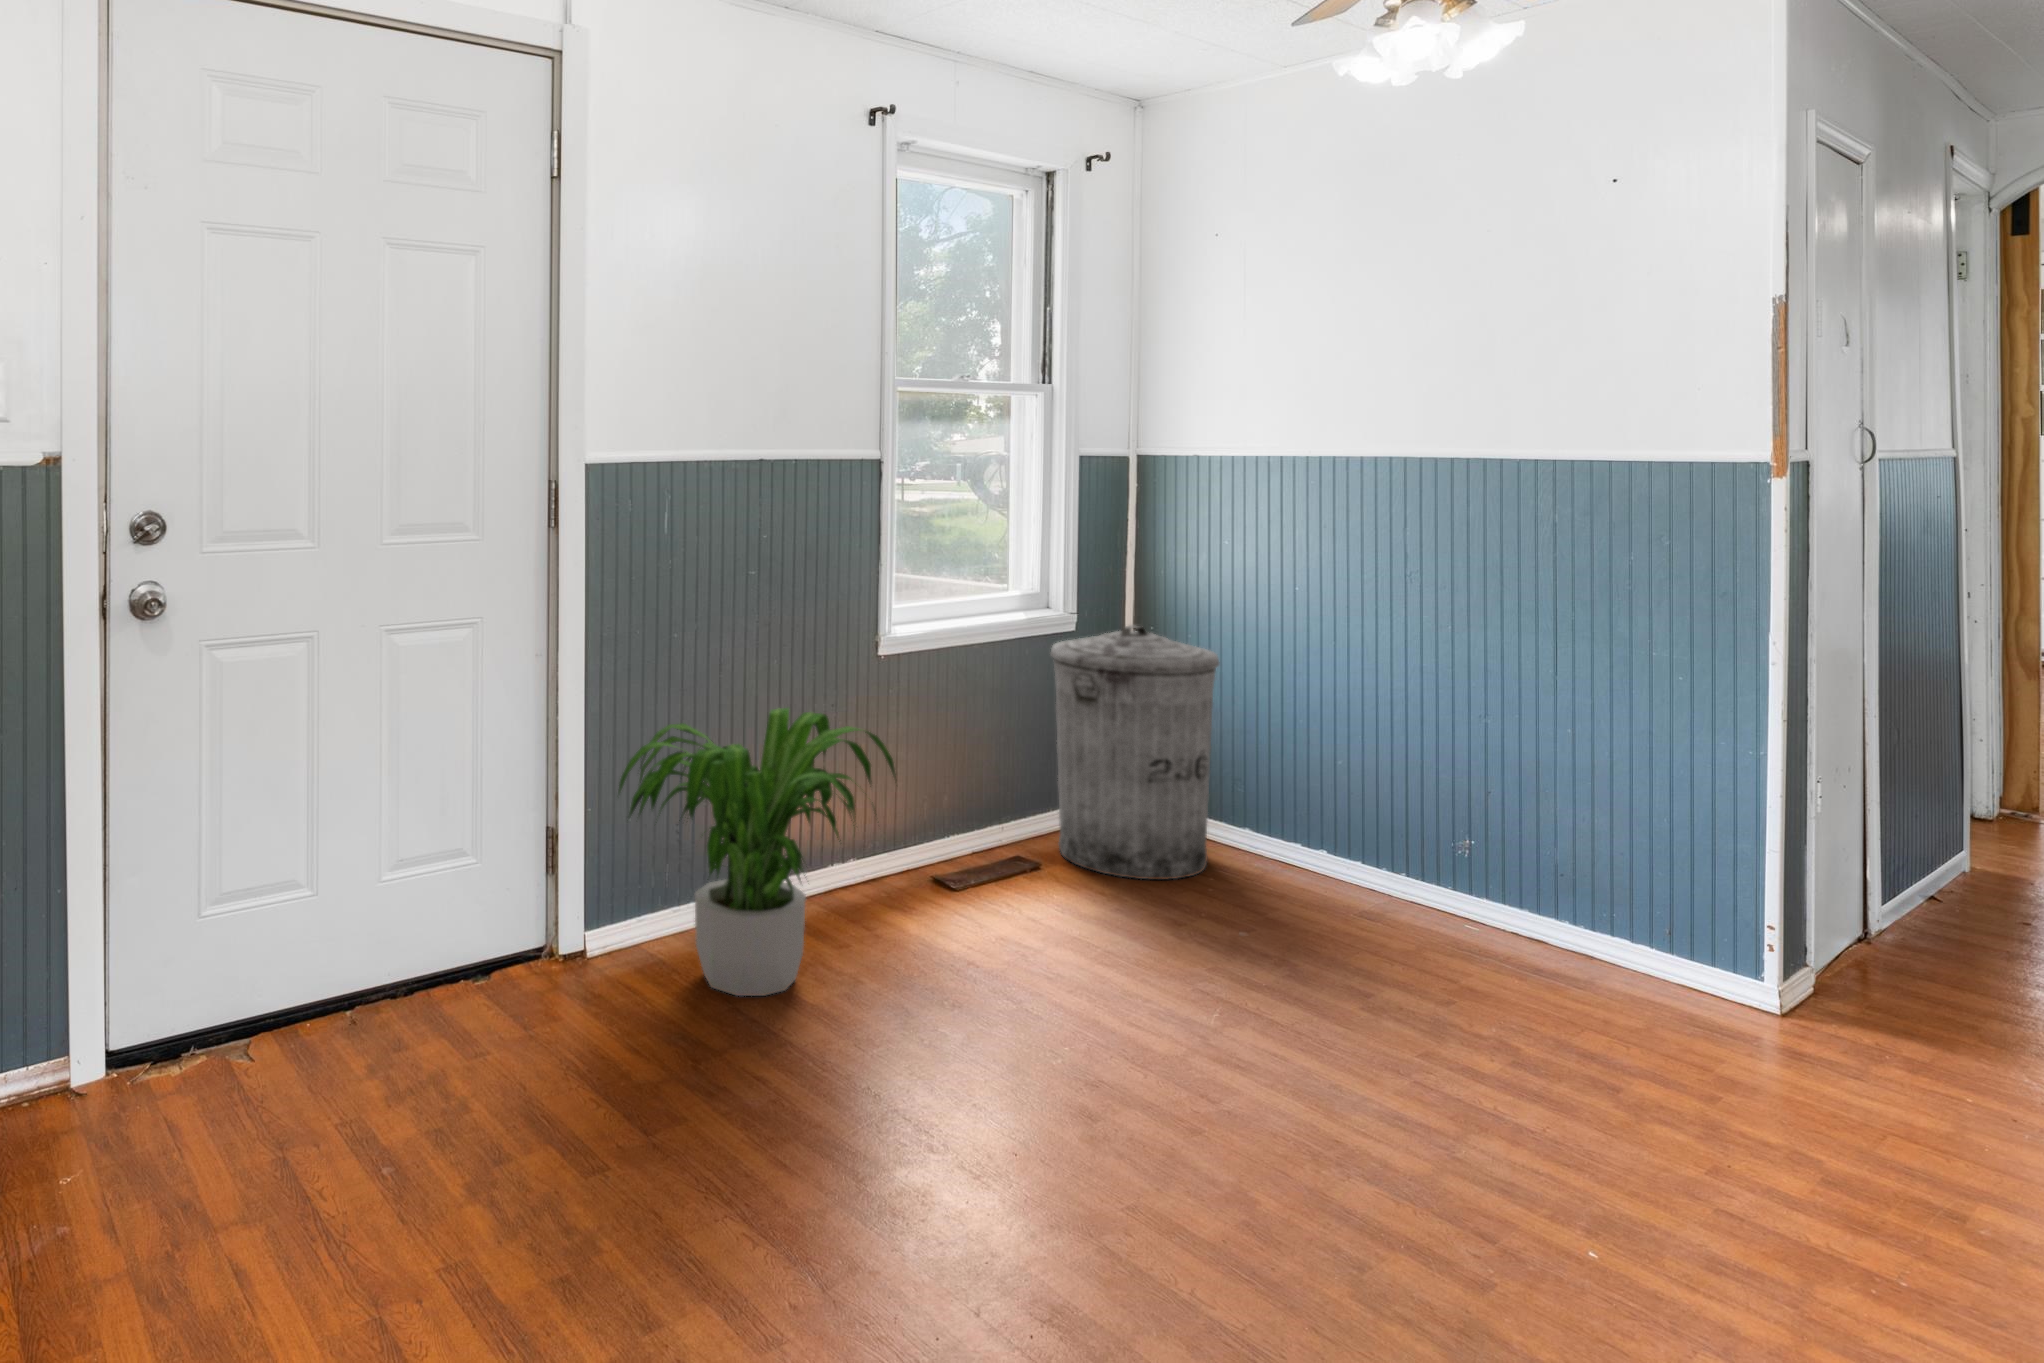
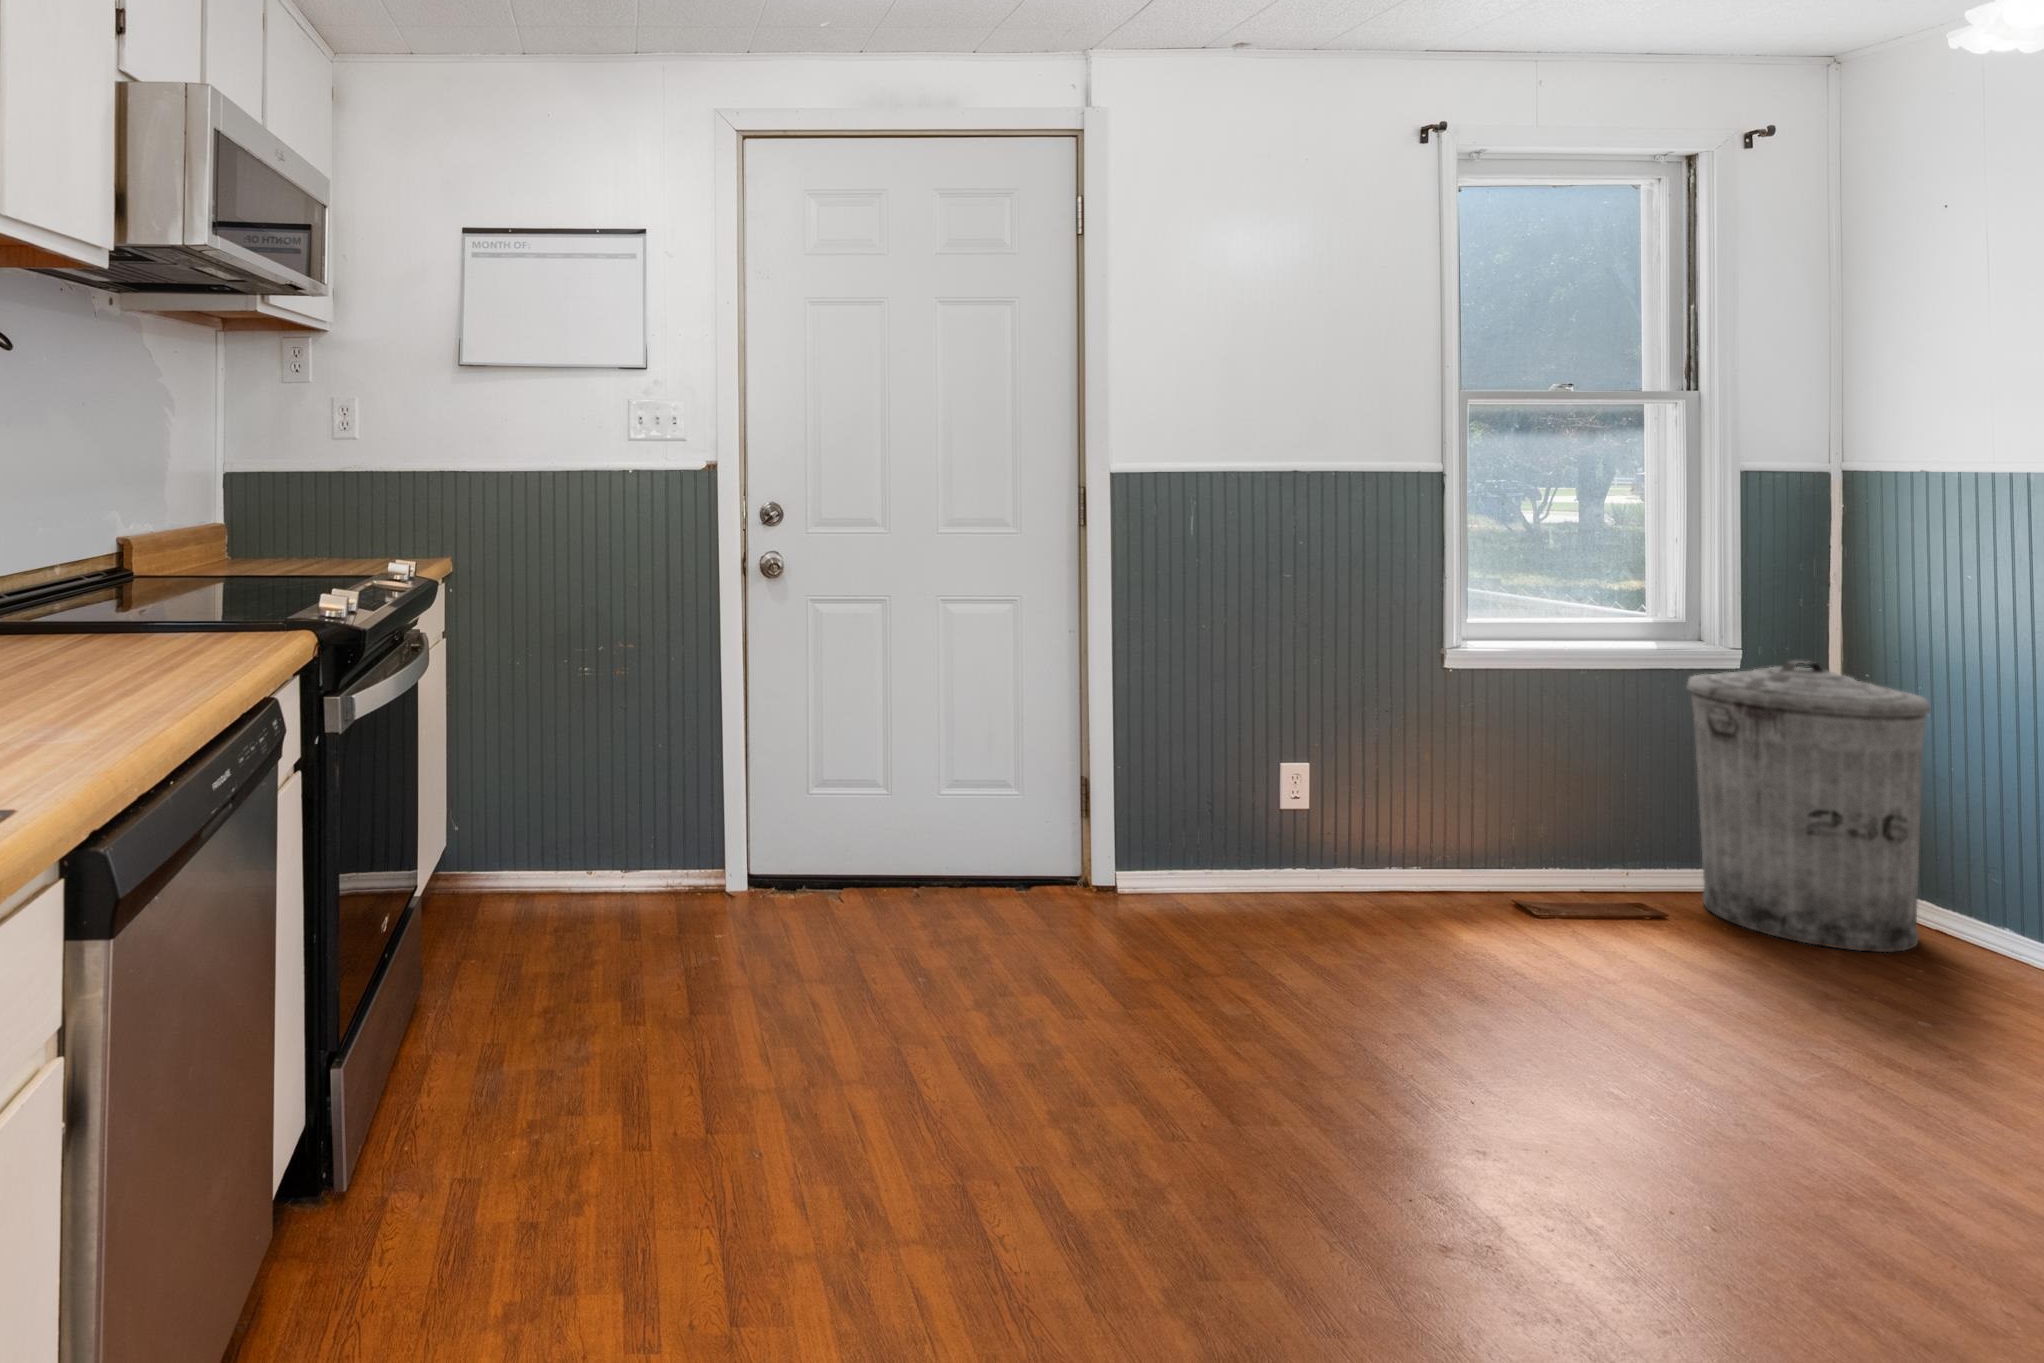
potted plant: present [619,708,896,996] -> none [1136,700,1414,946]

